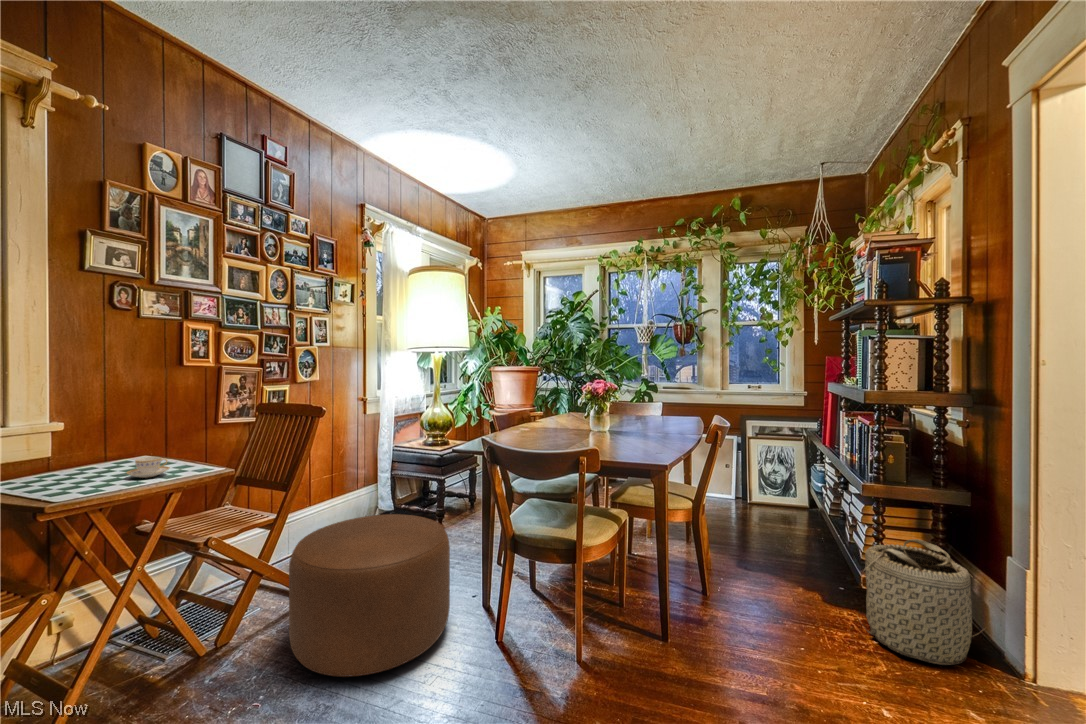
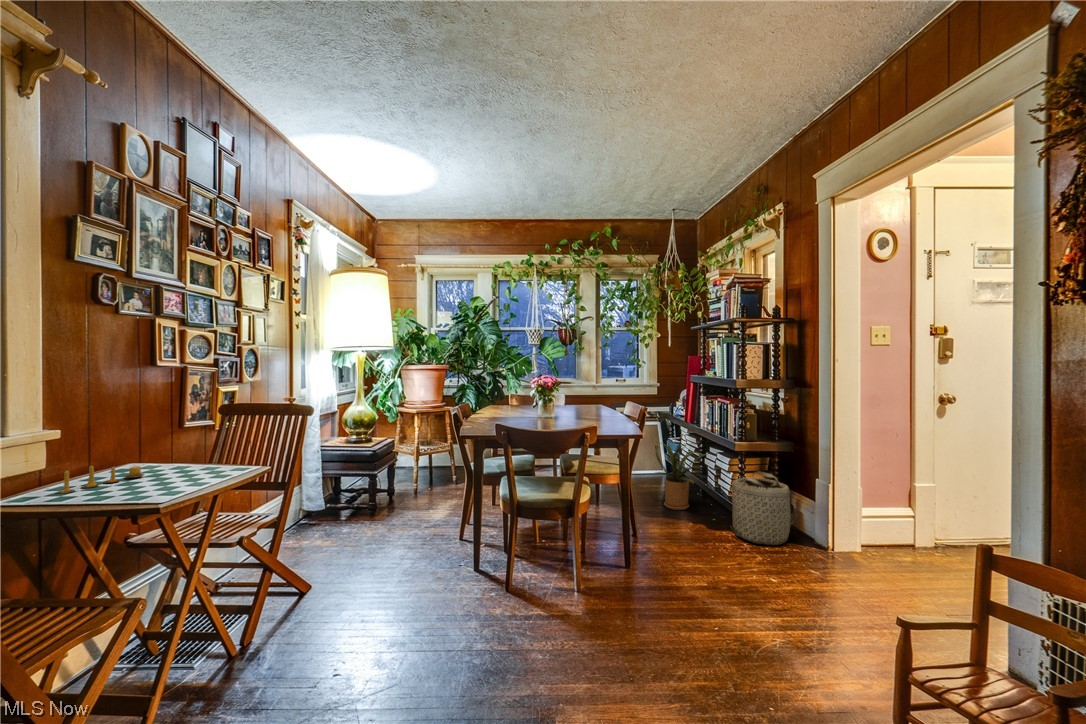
candle: none [26,457,124,483] -> present [56,466,144,494]
teacup: present [127,457,169,478] -> none [171,457,213,478]
house plant: none [765,471,848,573] -> present [656,443,706,510]
ottoman: present [289,514,450,677] -> none [329,497,468,633]

